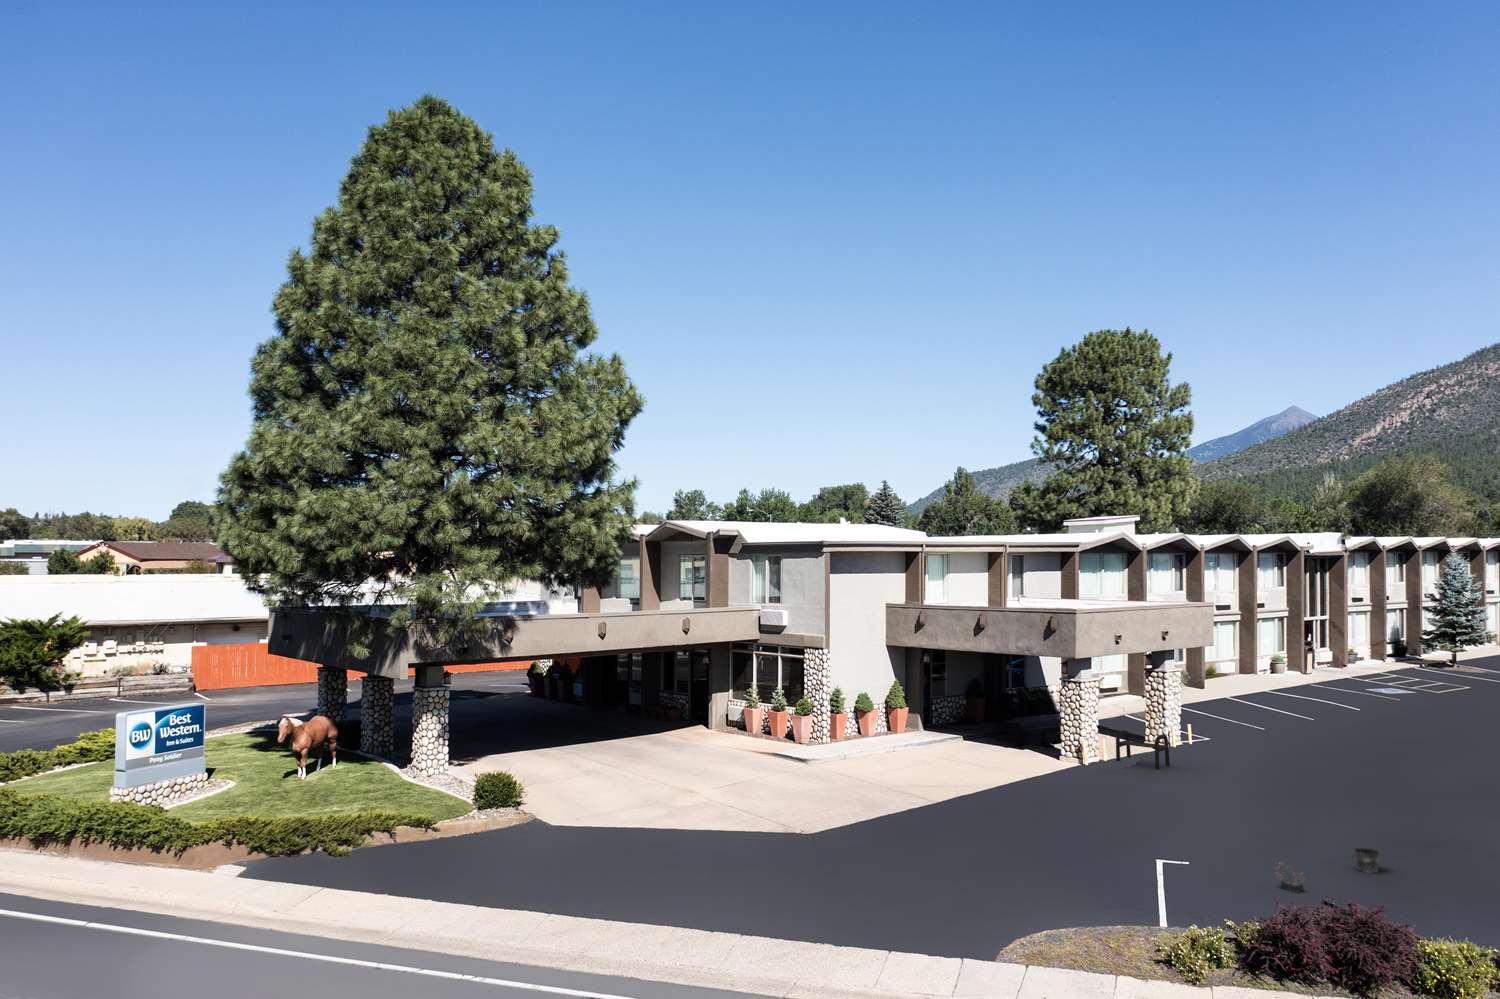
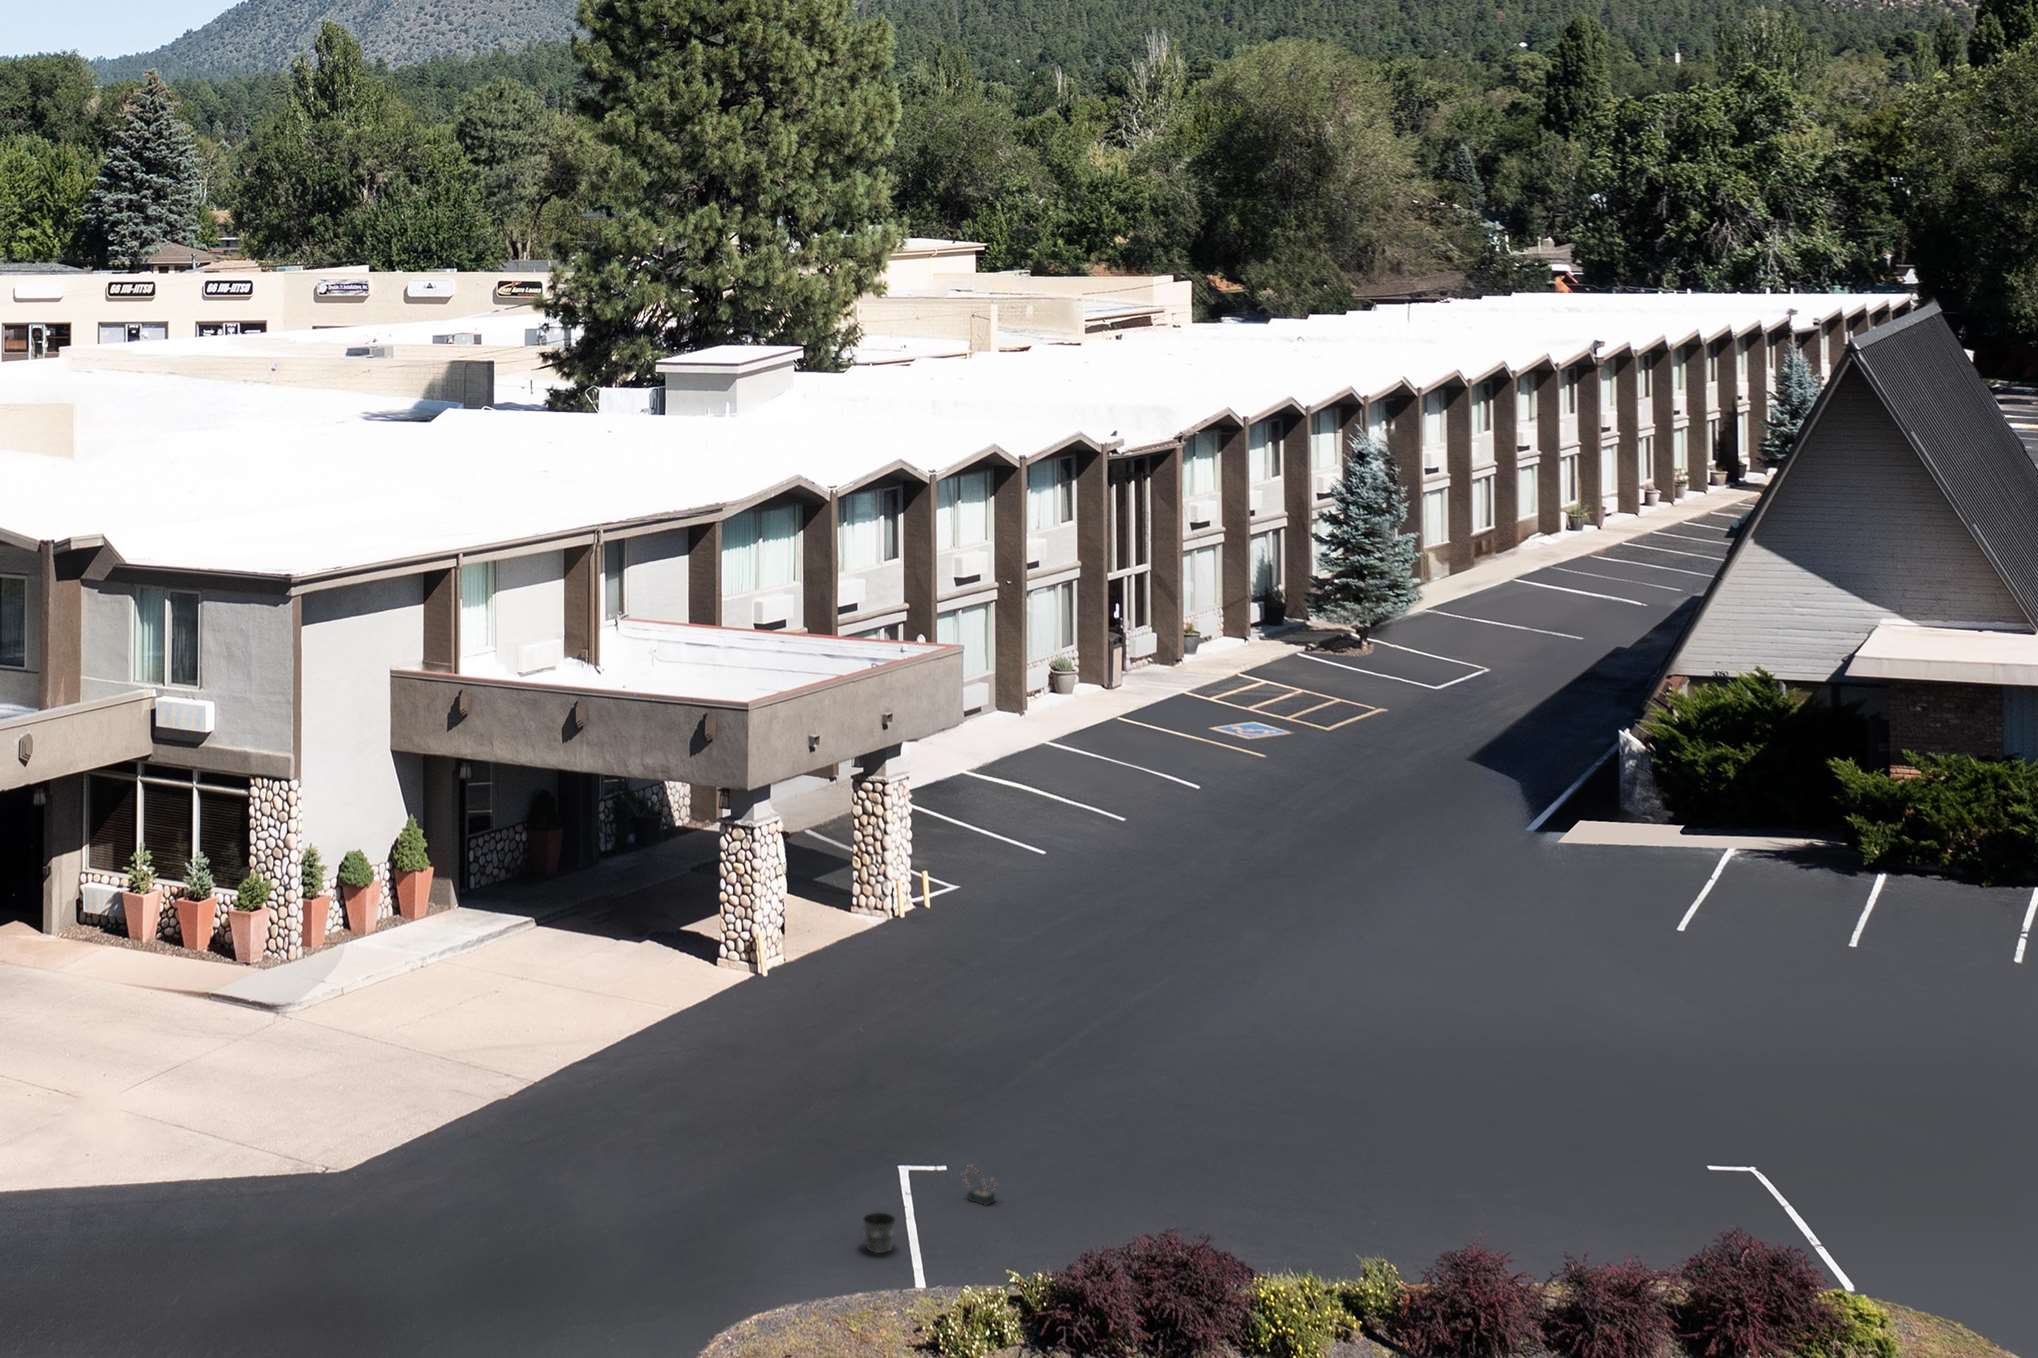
bench: present [1116,730,1170,770] -> none [776,894,857,962]
bucket: present [1353,848,1380,873] -> present [862,1212,896,1253]

